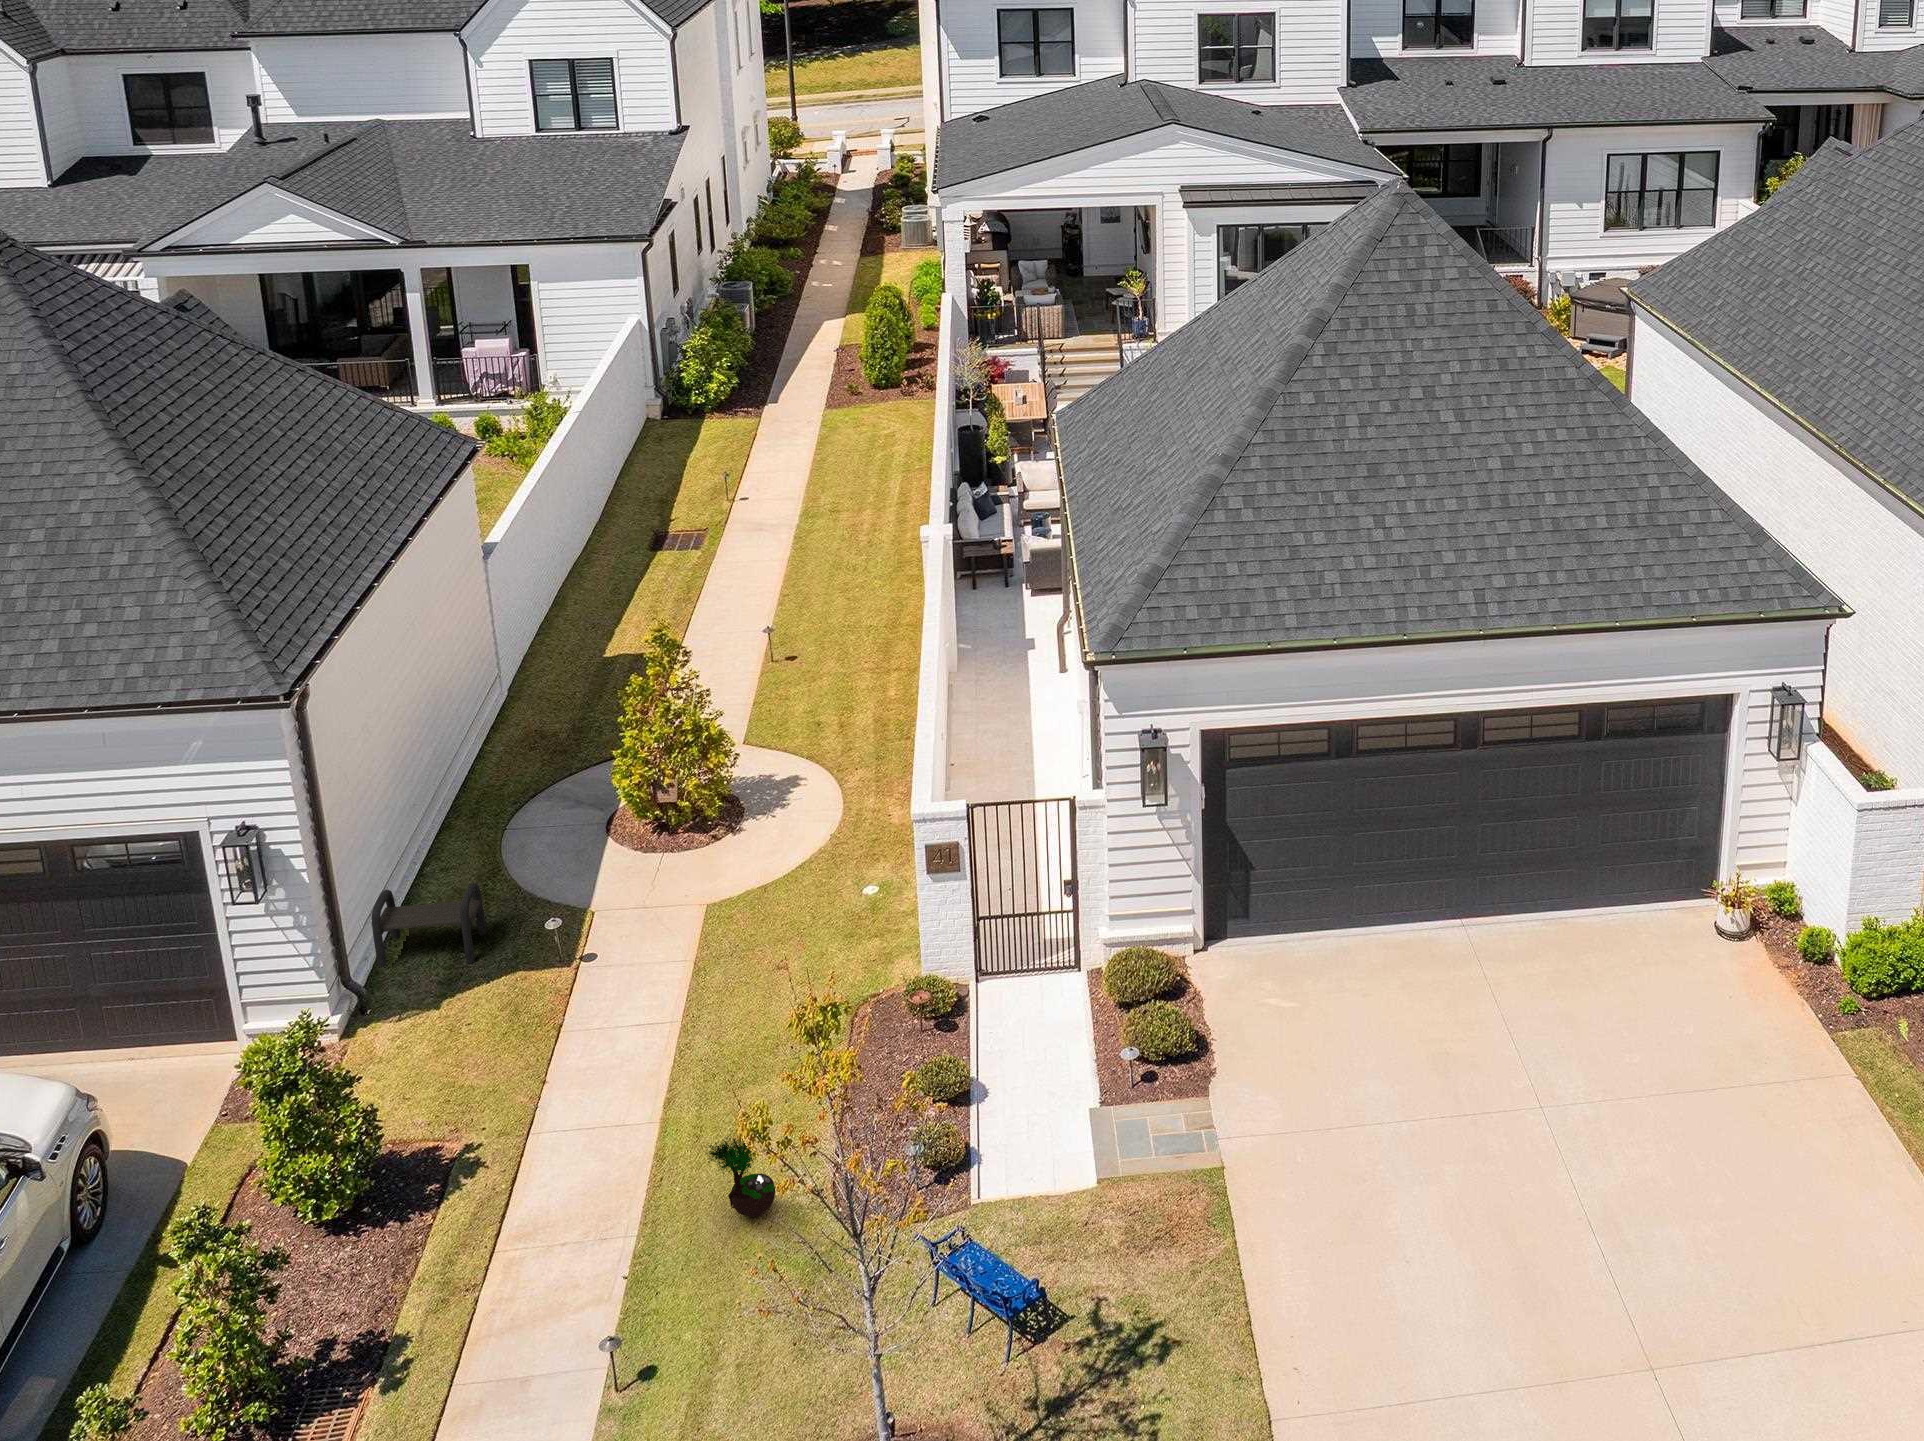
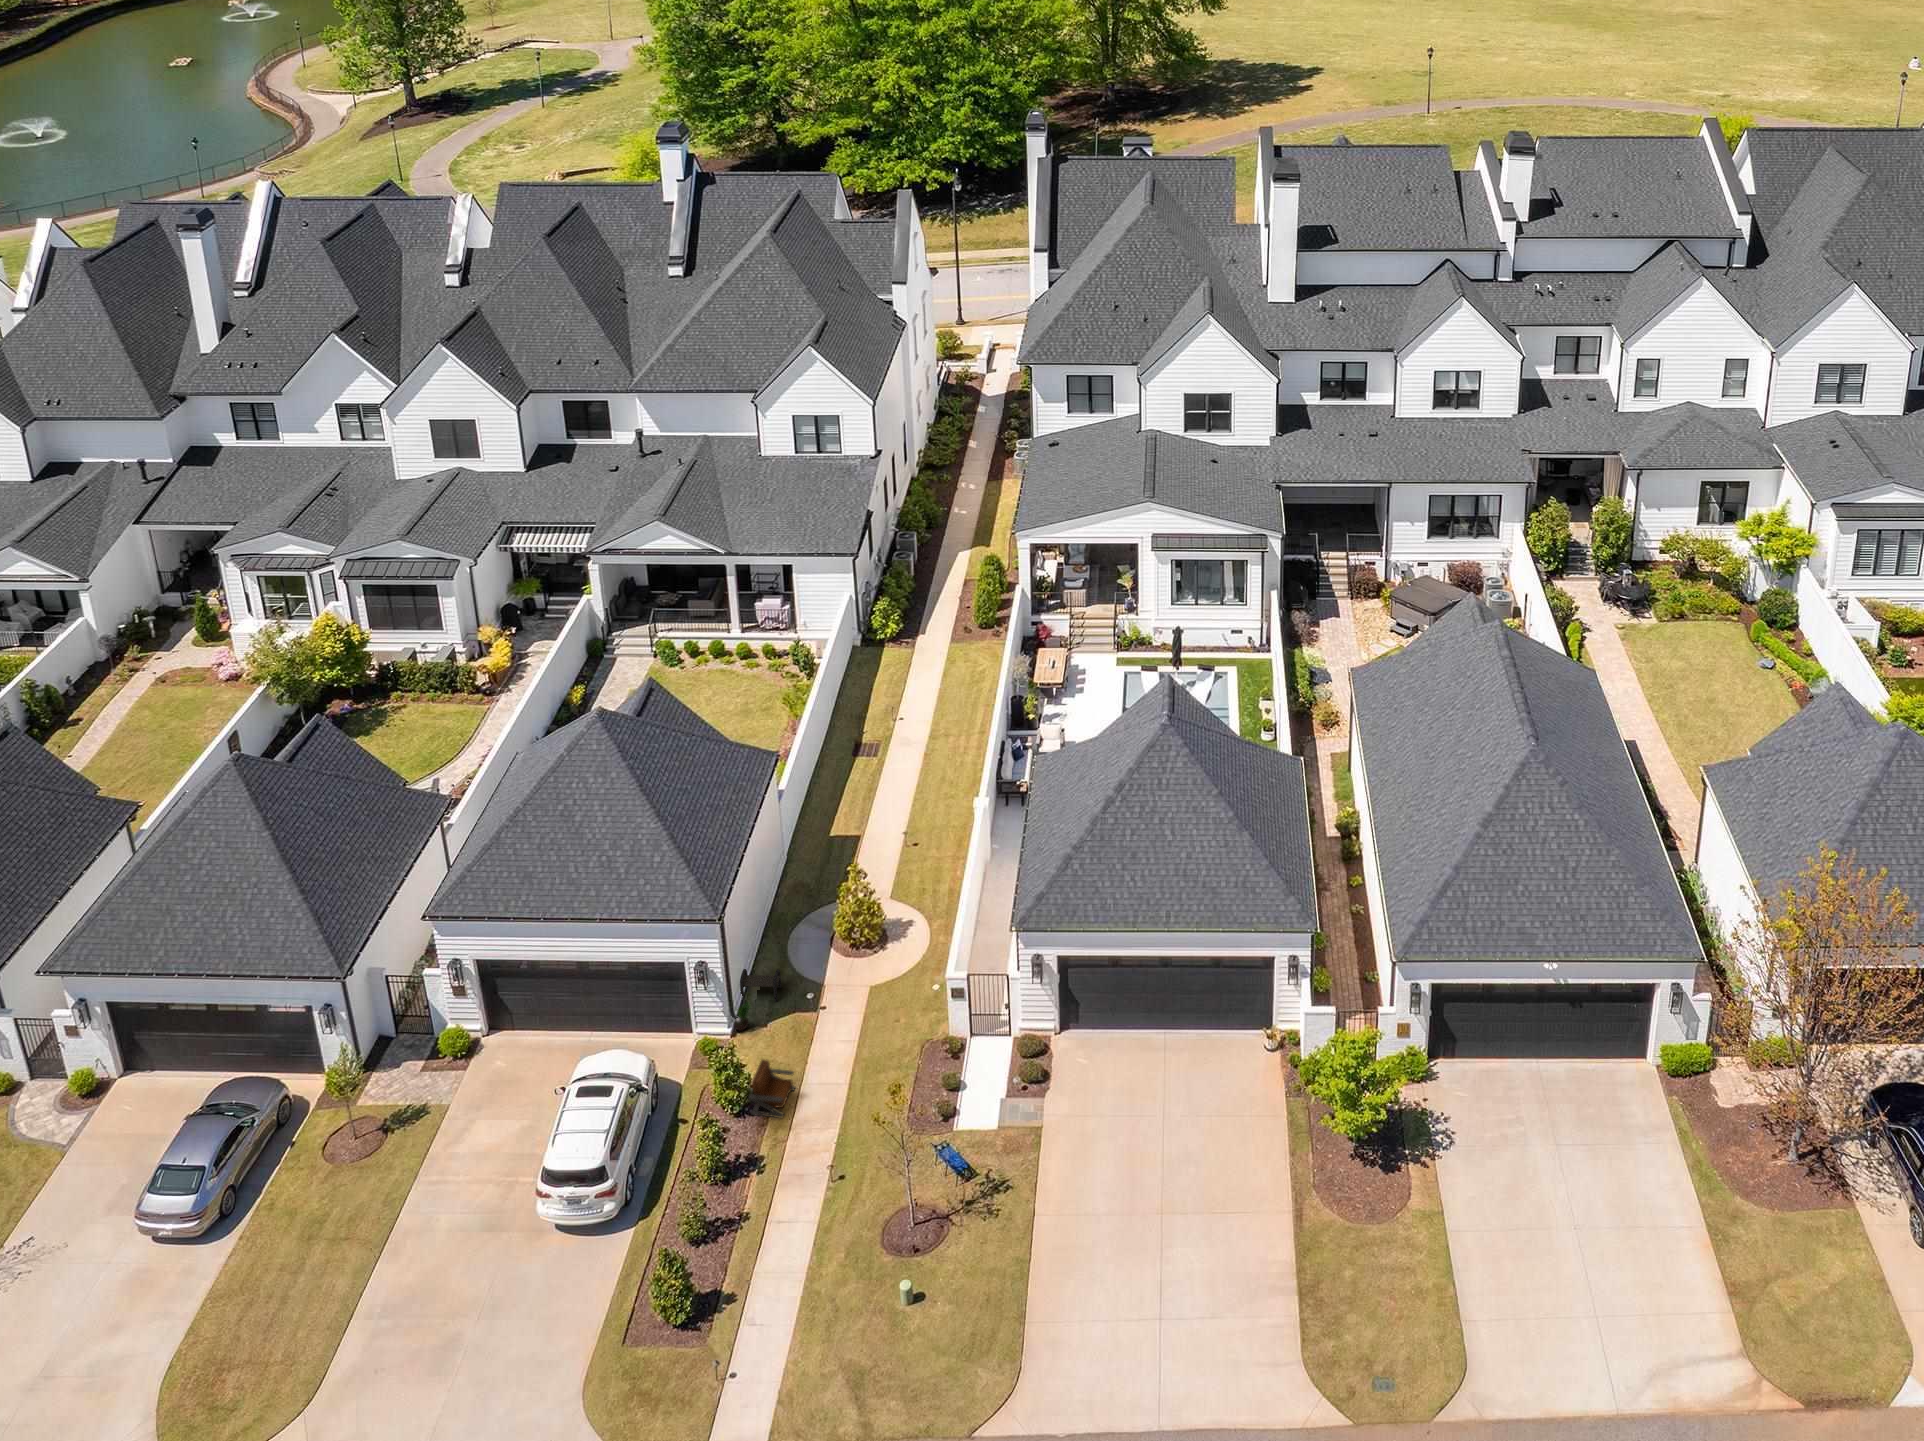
lounge chair: none [362,1069,513,1230] -> present [749,1060,795,1118]
potted tree: present [706,1130,775,1217] -> present [734,1004,749,1030]

